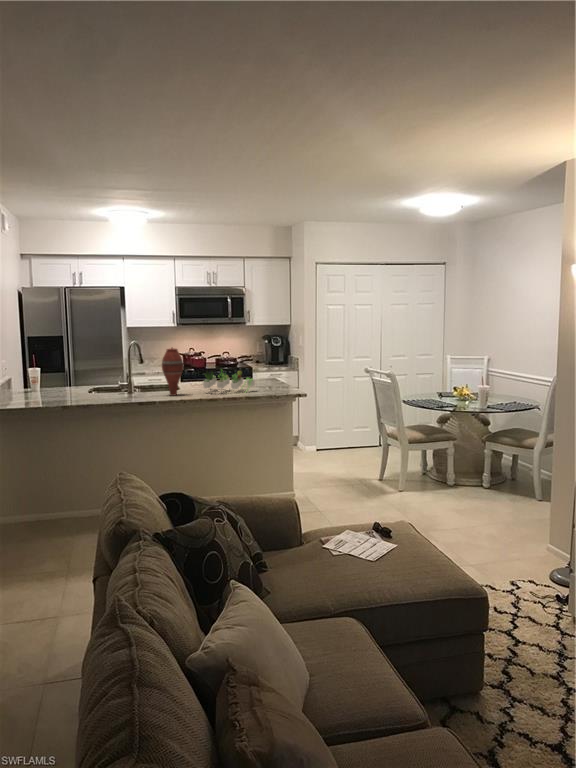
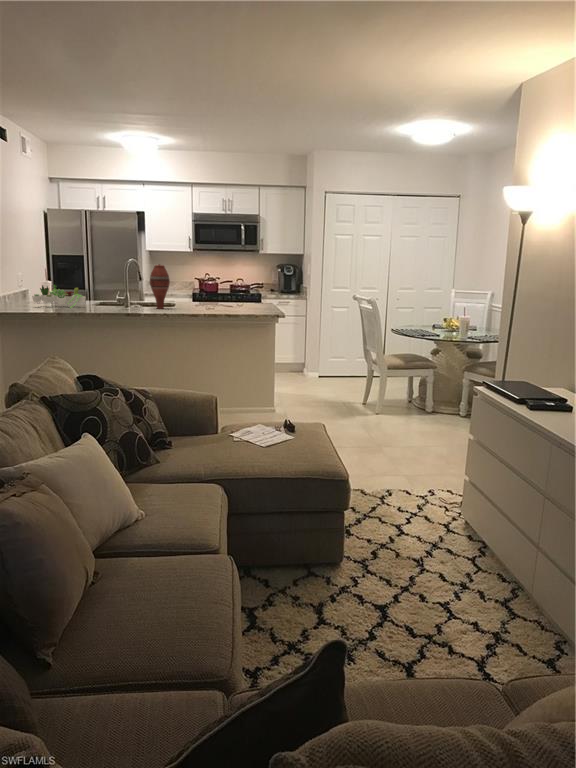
succulent plant: present [203,371,255,391] -> present [32,285,86,308]

